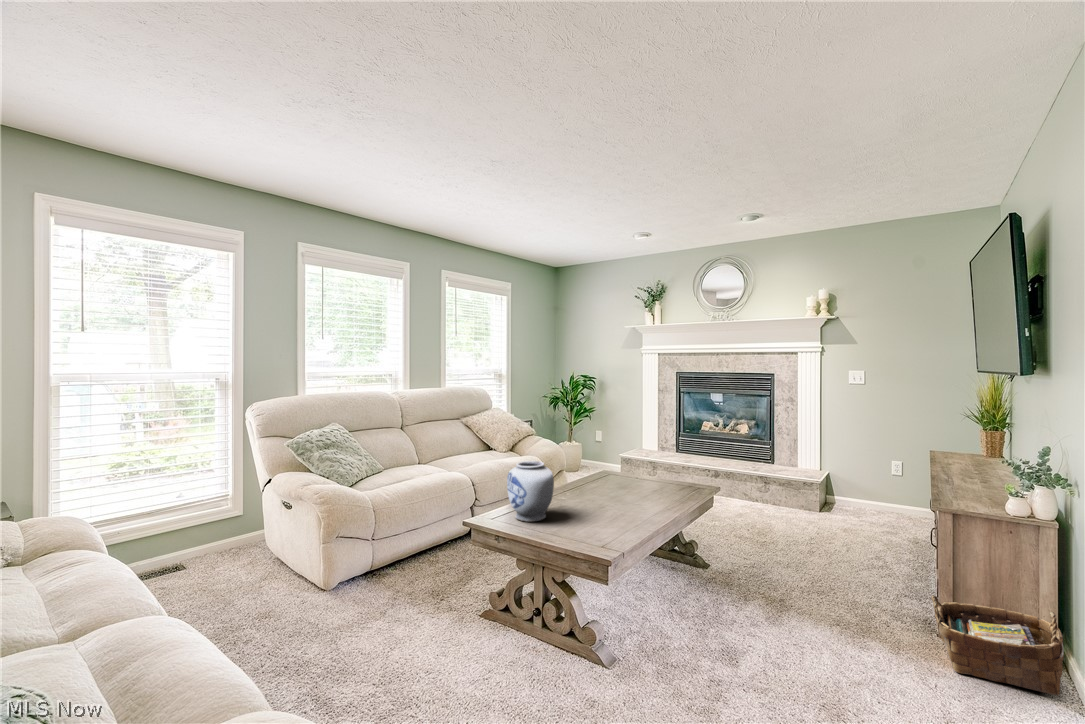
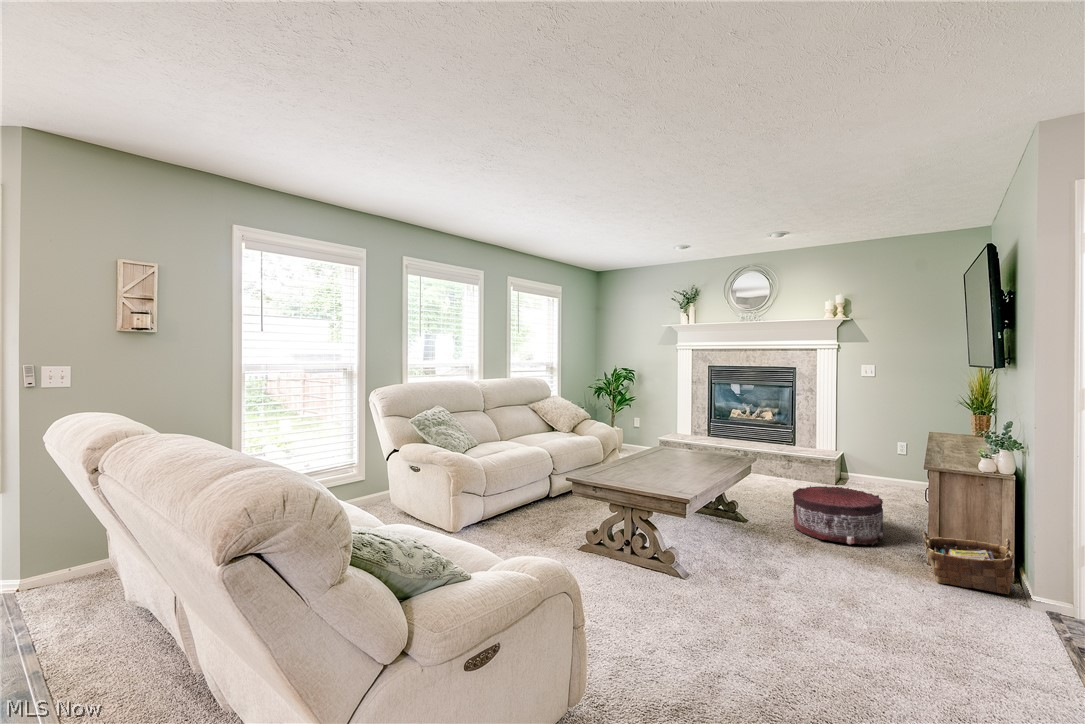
vase: present [507,461,554,522] -> none [599,433,635,479]
pouf: none [763,521,878,606] -> present [793,486,883,545]

